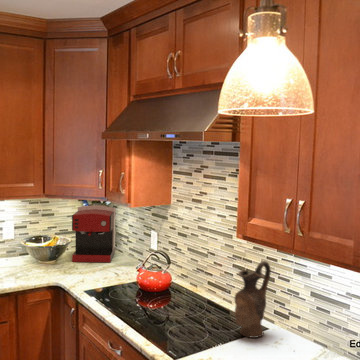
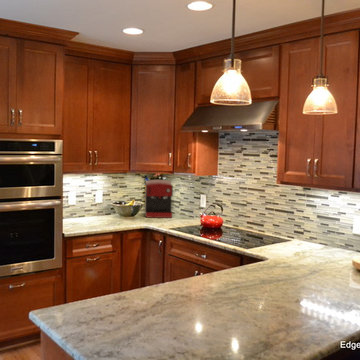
ceramic pitcher: present [235,261,271,338] -> none [274,199,294,242]

